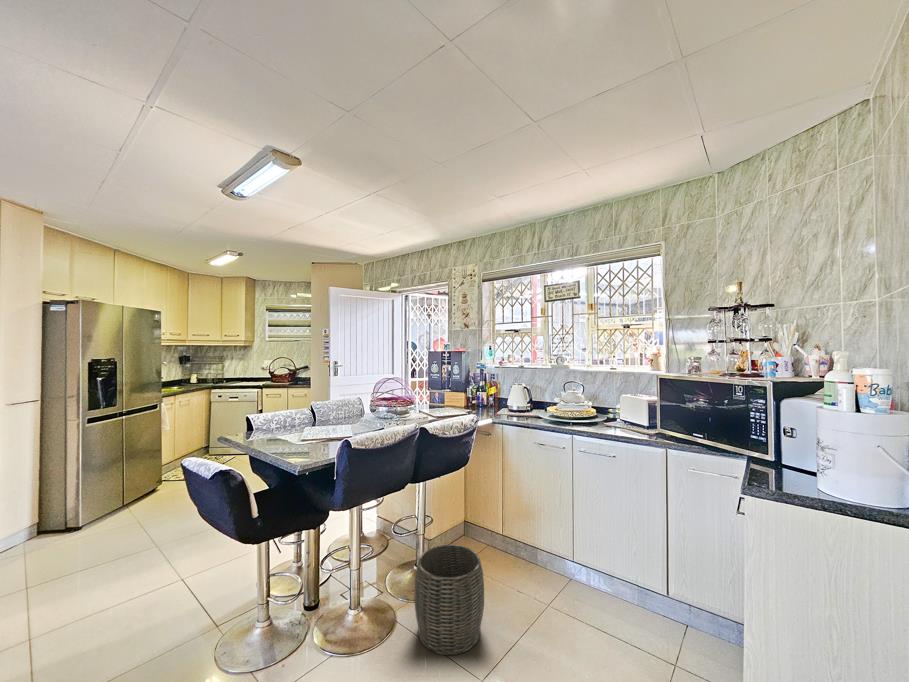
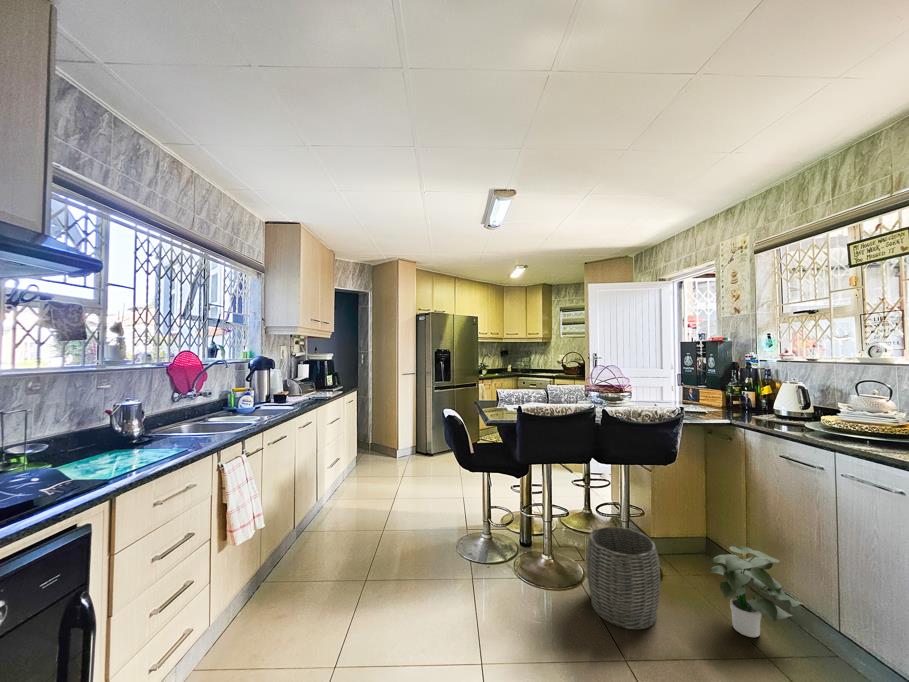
potted plant: none [502,525,566,601] -> present [709,546,803,637]

